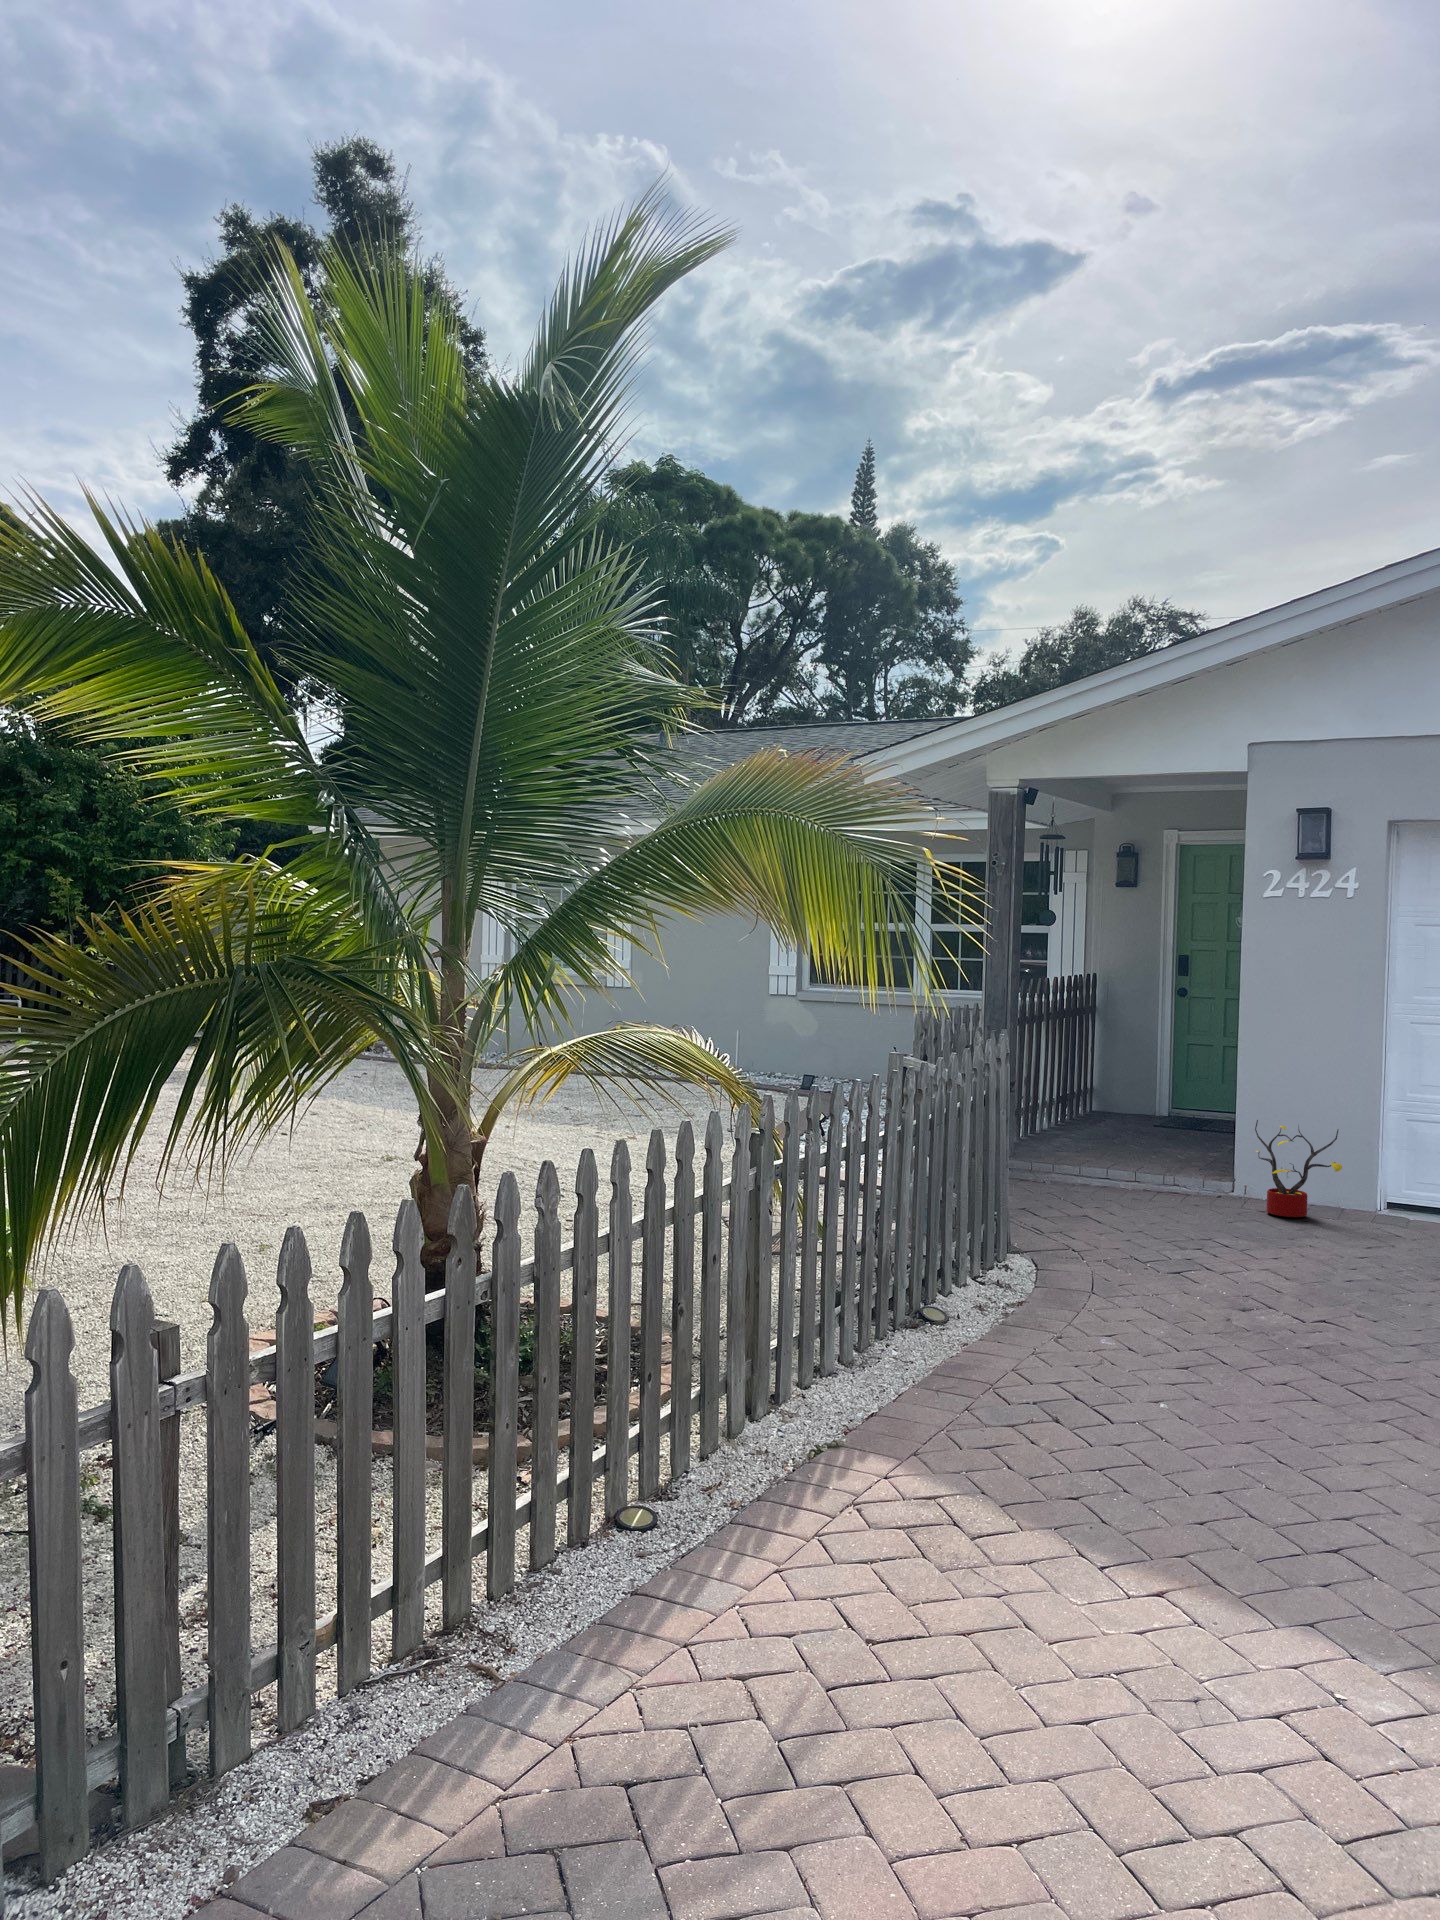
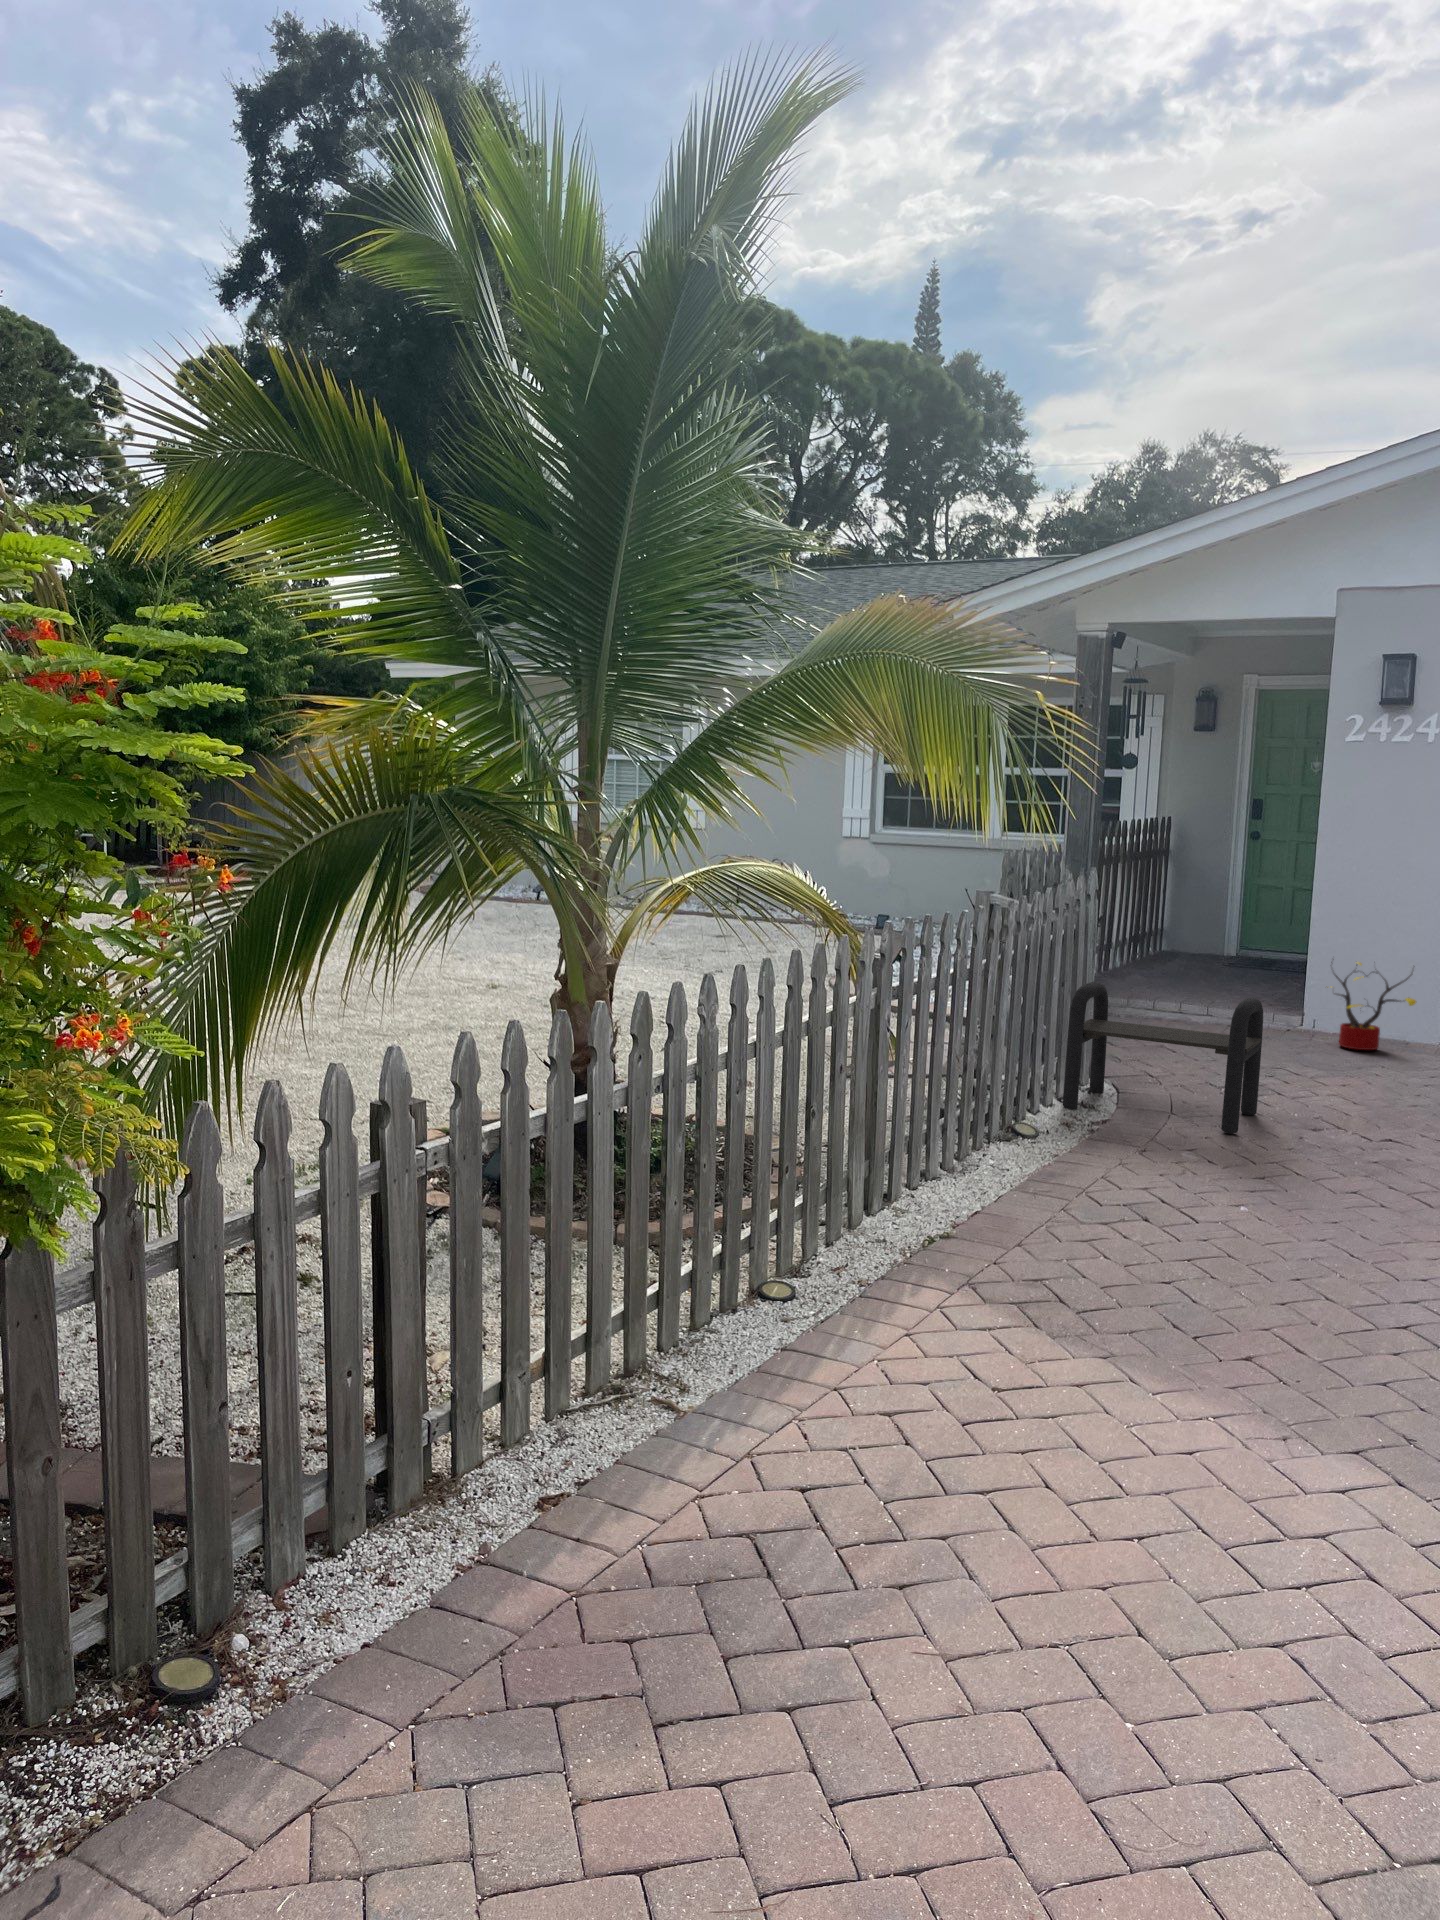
bench: none [977,1150,1181,1314] -> present [1063,981,1263,1133]

